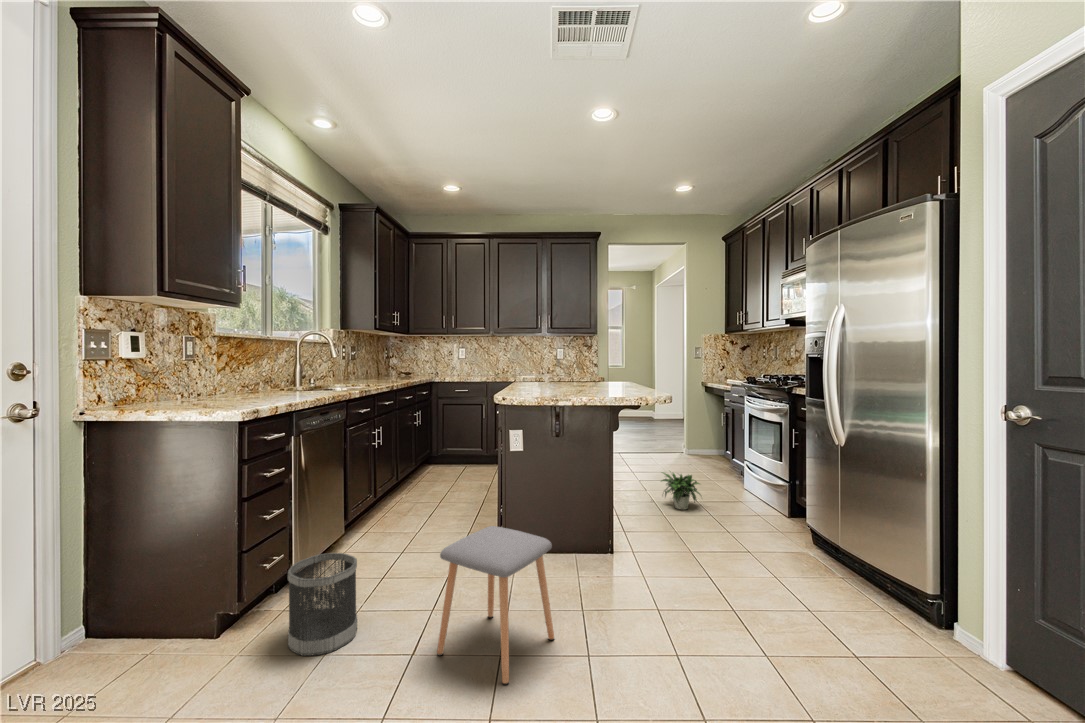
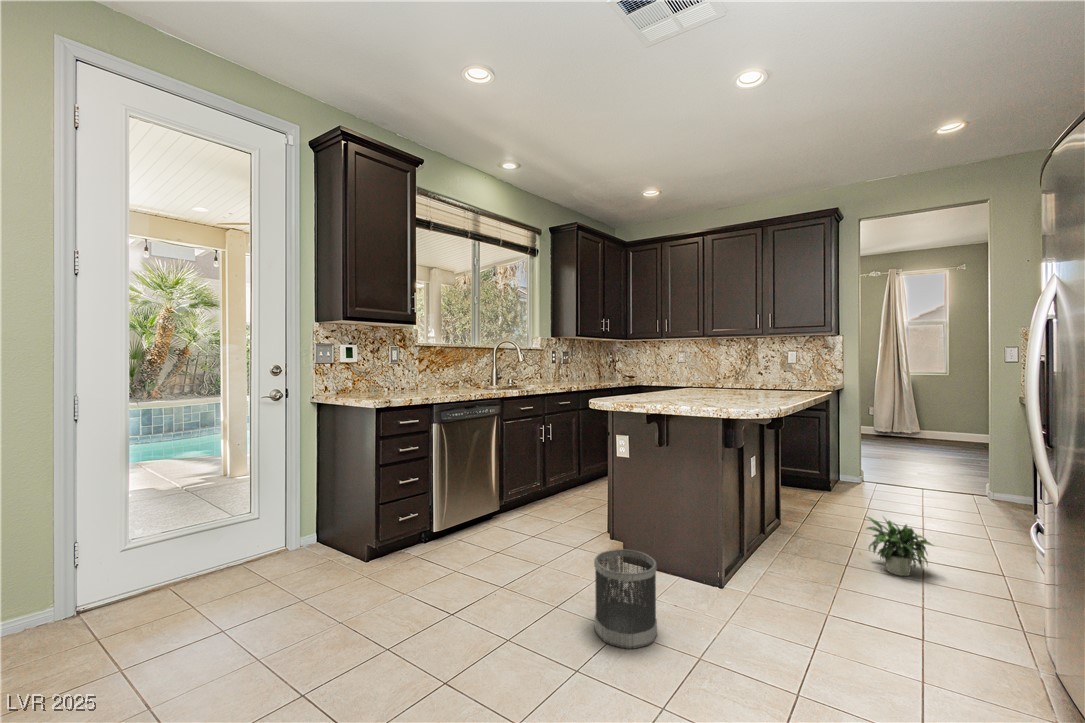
stool: present [437,526,554,685] -> none [459,522,558,669]
wastebasket: present [288,553,357,656] -> present [594,549,657,649]

